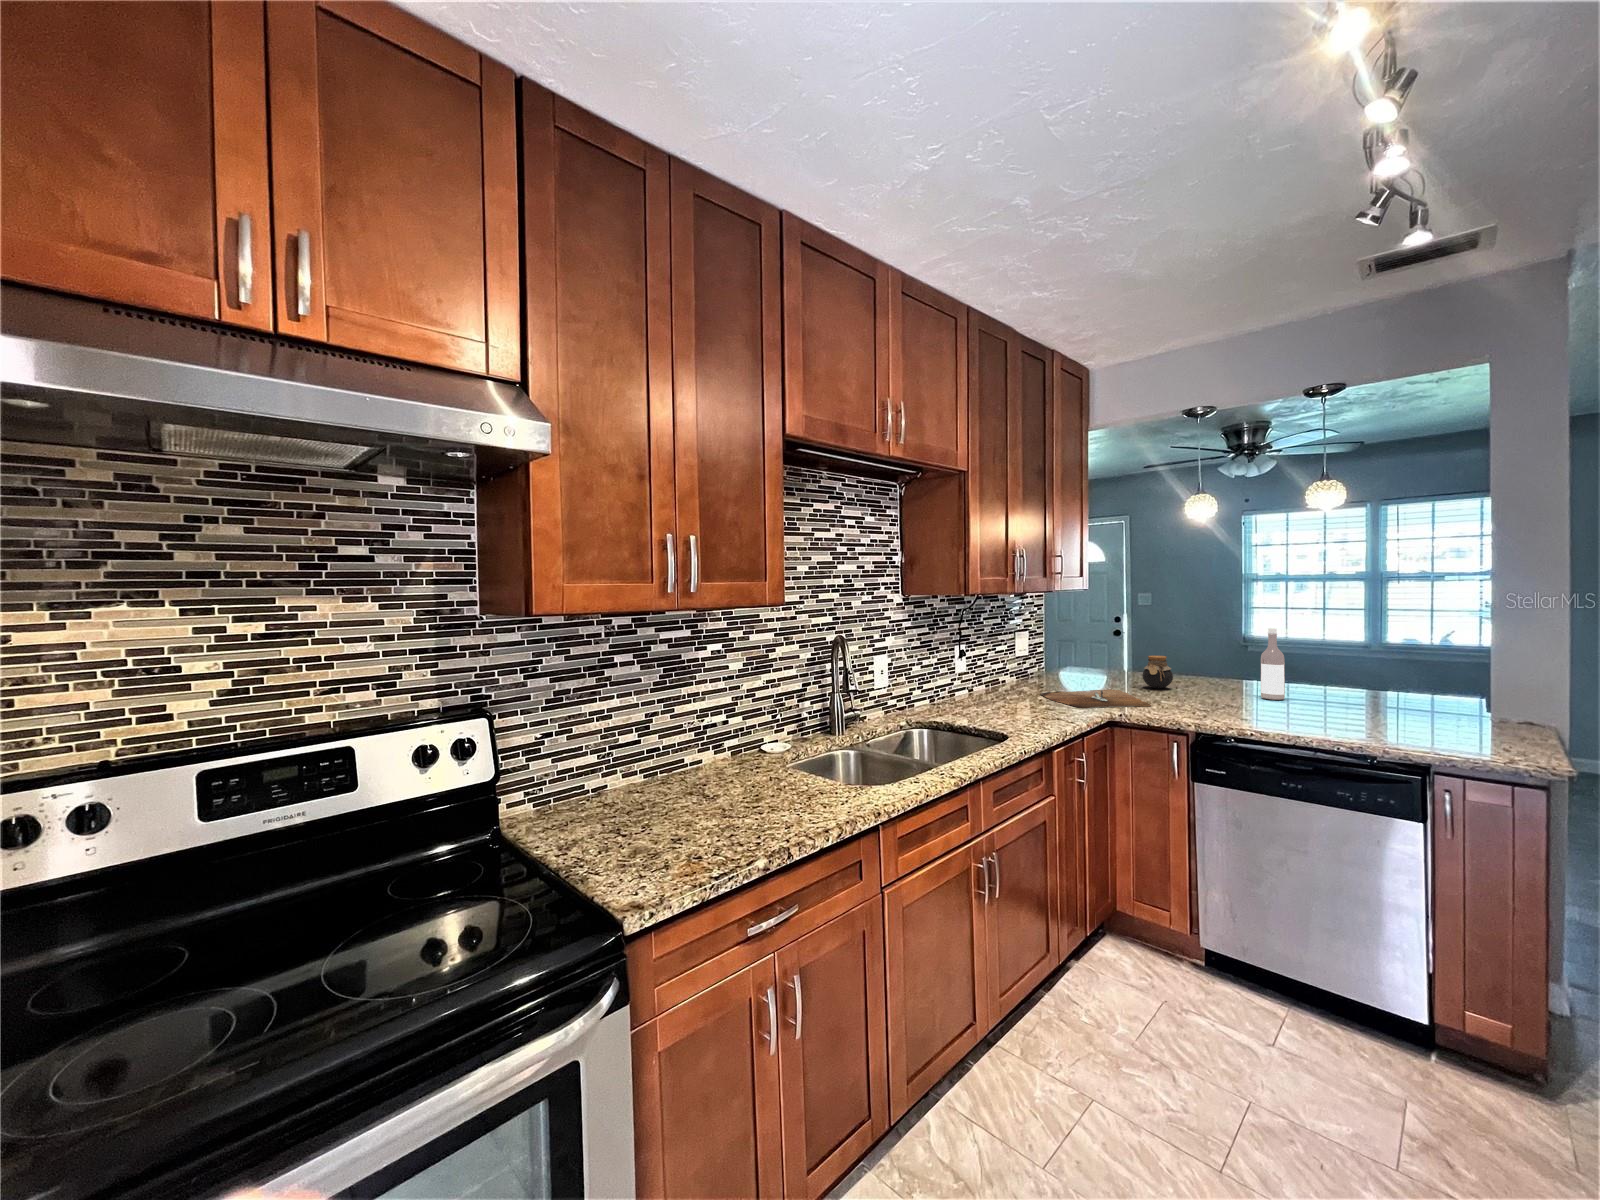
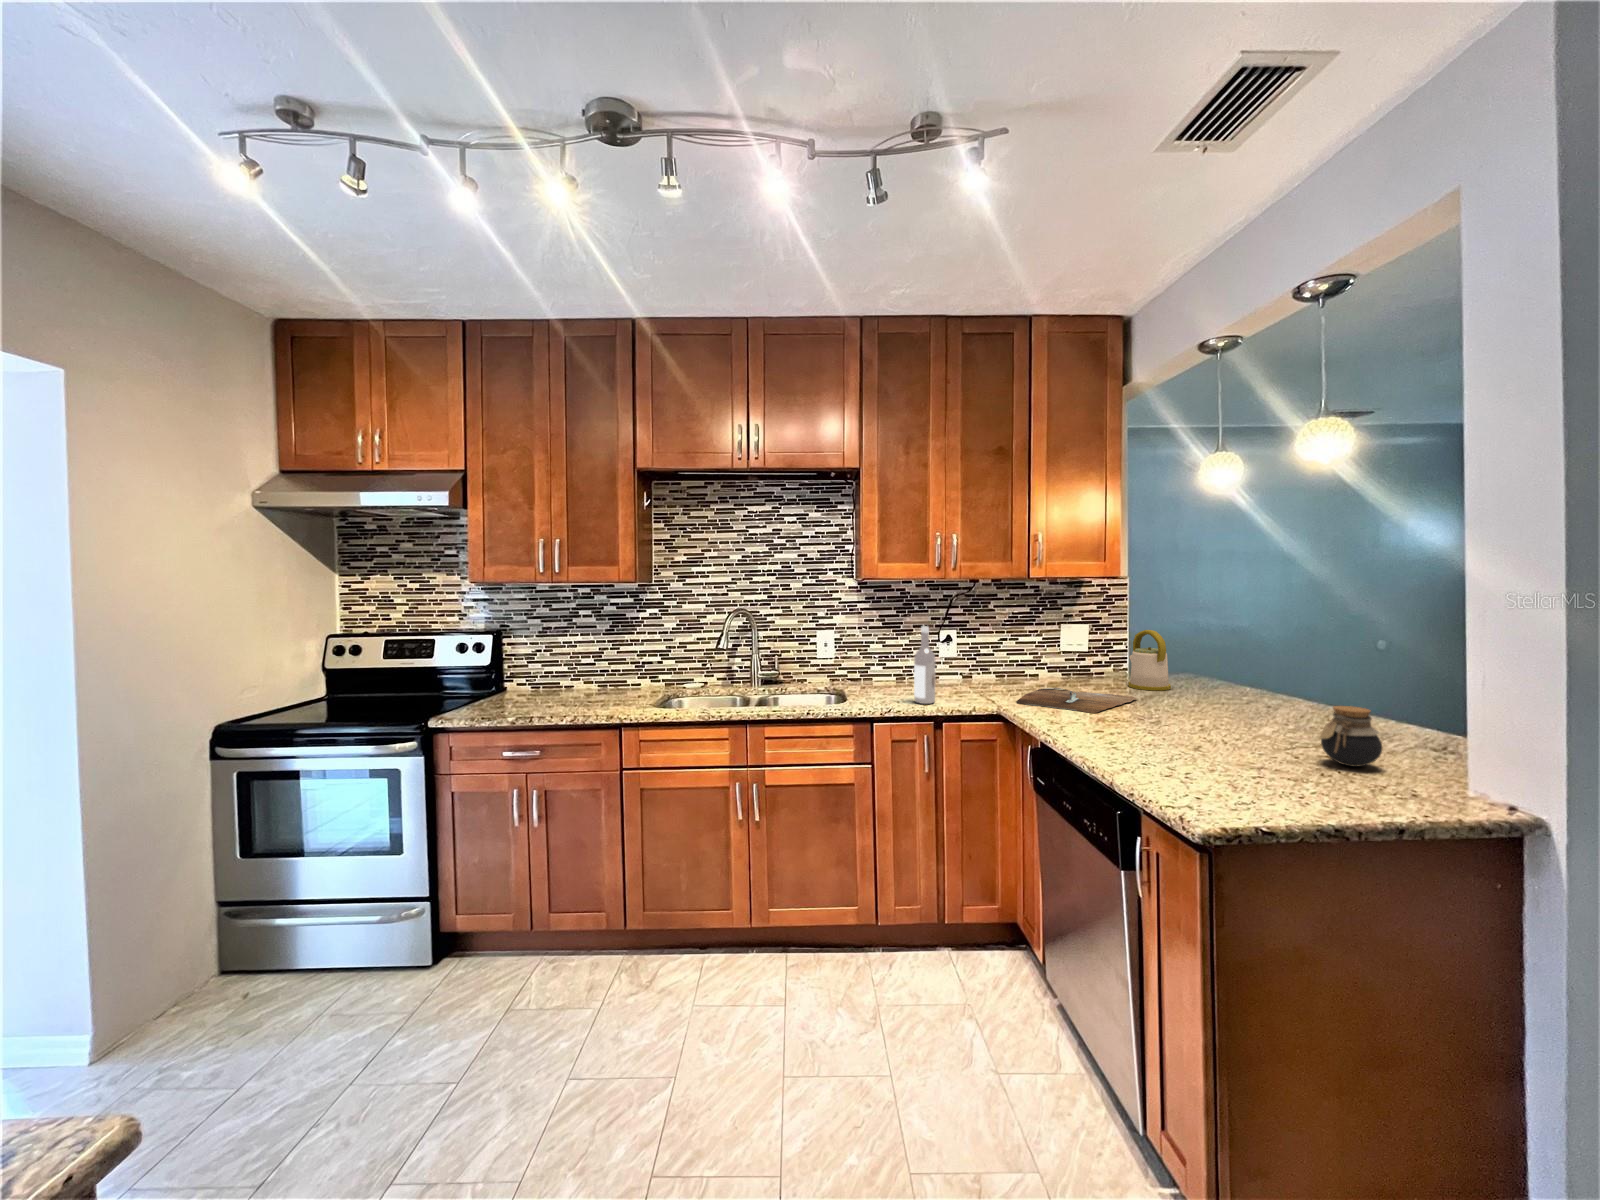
wine bottle: present [1261,628,1285,700] -> present [914,626,935,704]
kettle: none [1055,633,1097,684] -> present [1128,630,1171,691]
jar: present [1143,656,1173,688] -> present [1321,706,1382,767]

